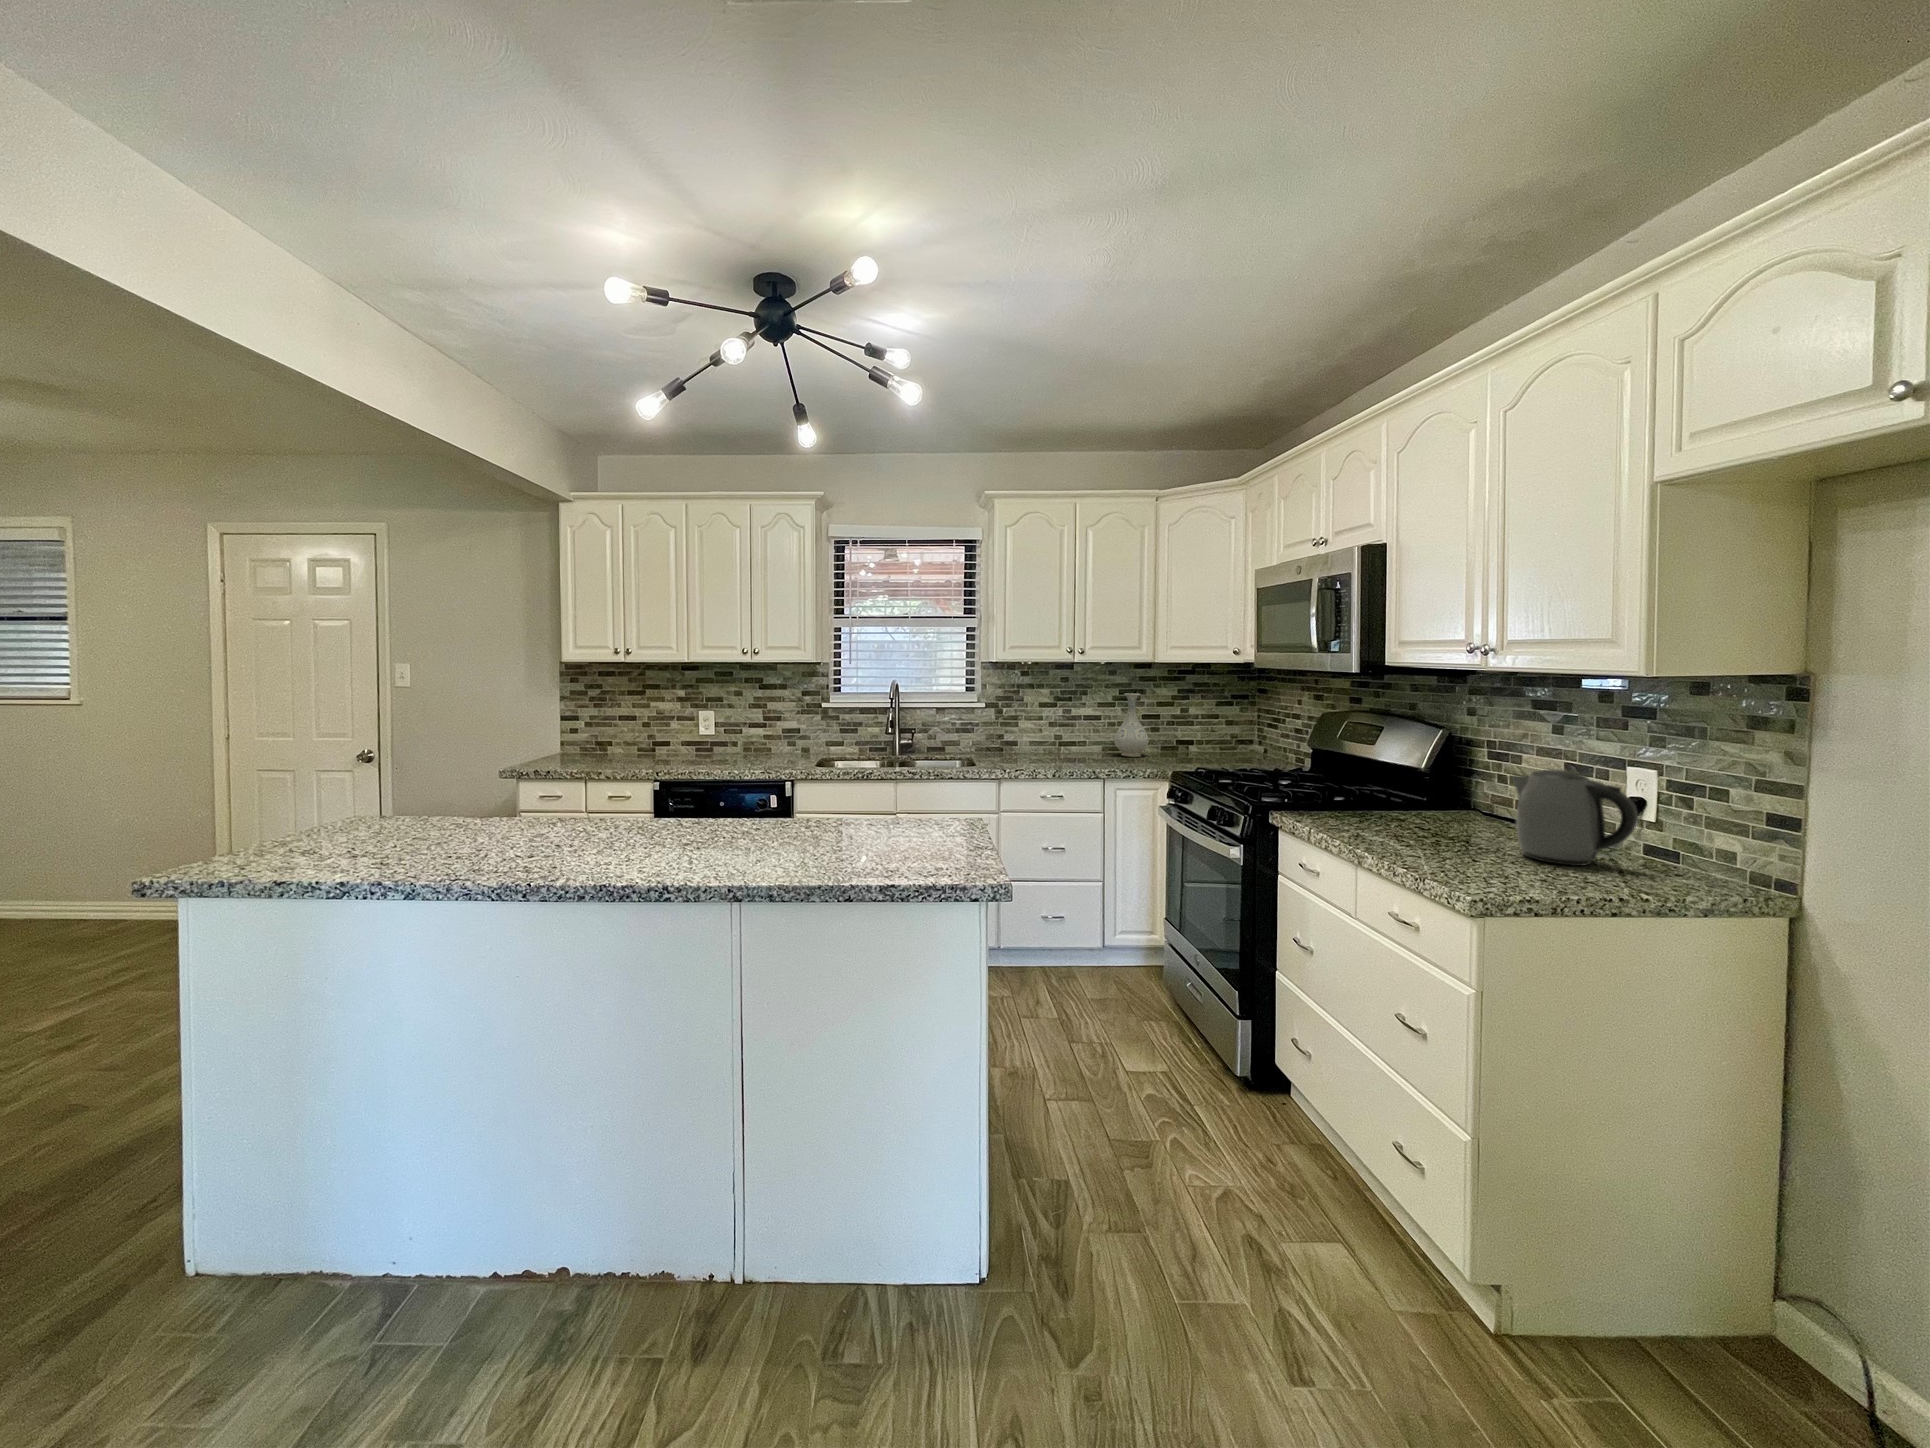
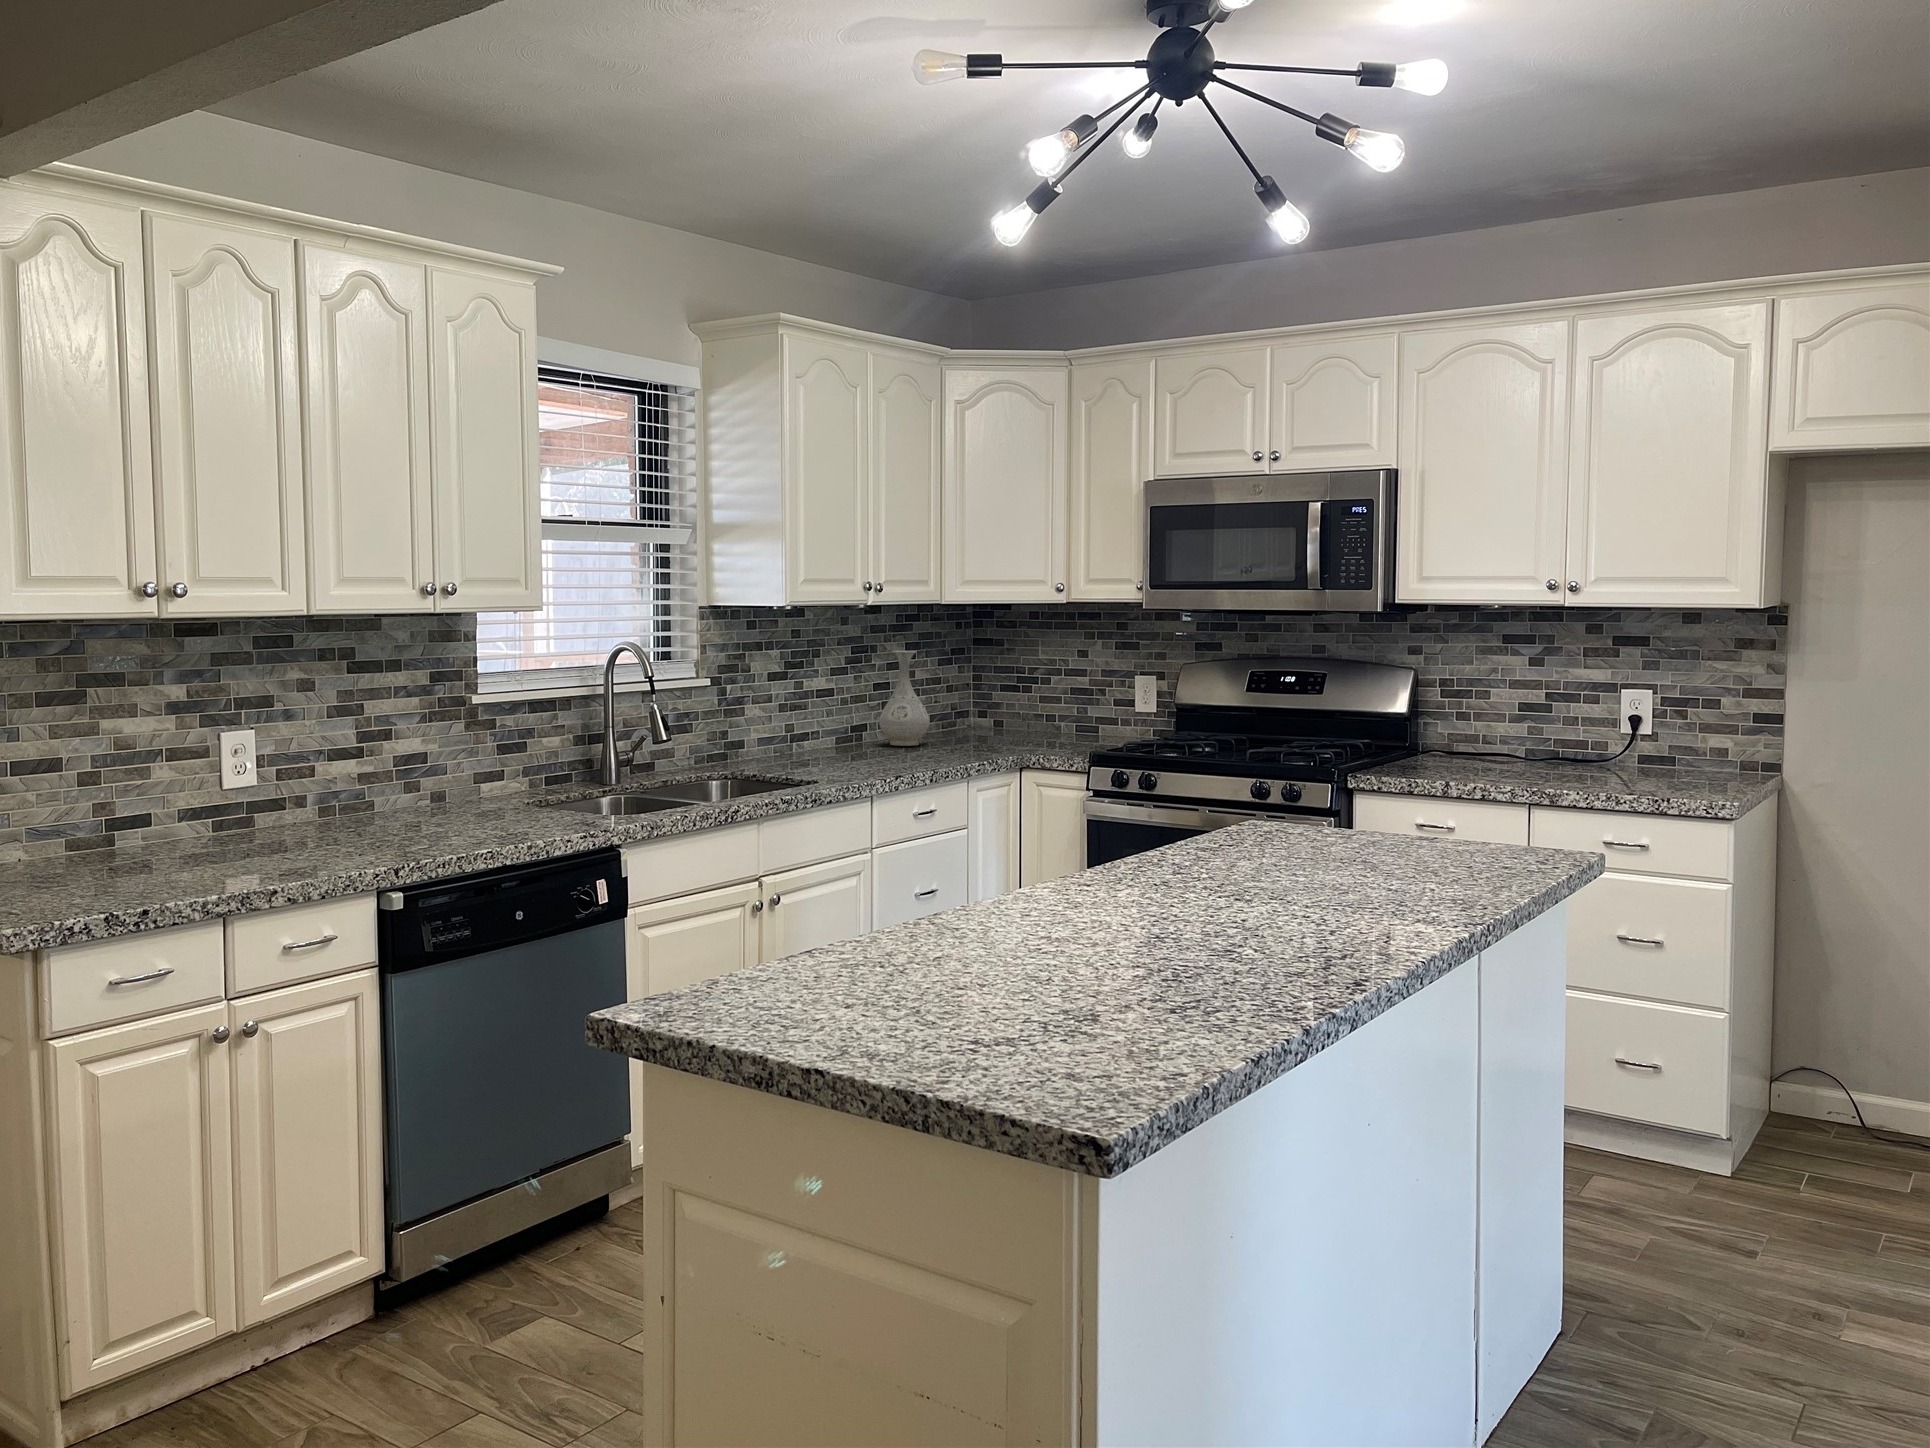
kettle: present [1512,769,1638,866] -> none [1506,693,1586,771]

